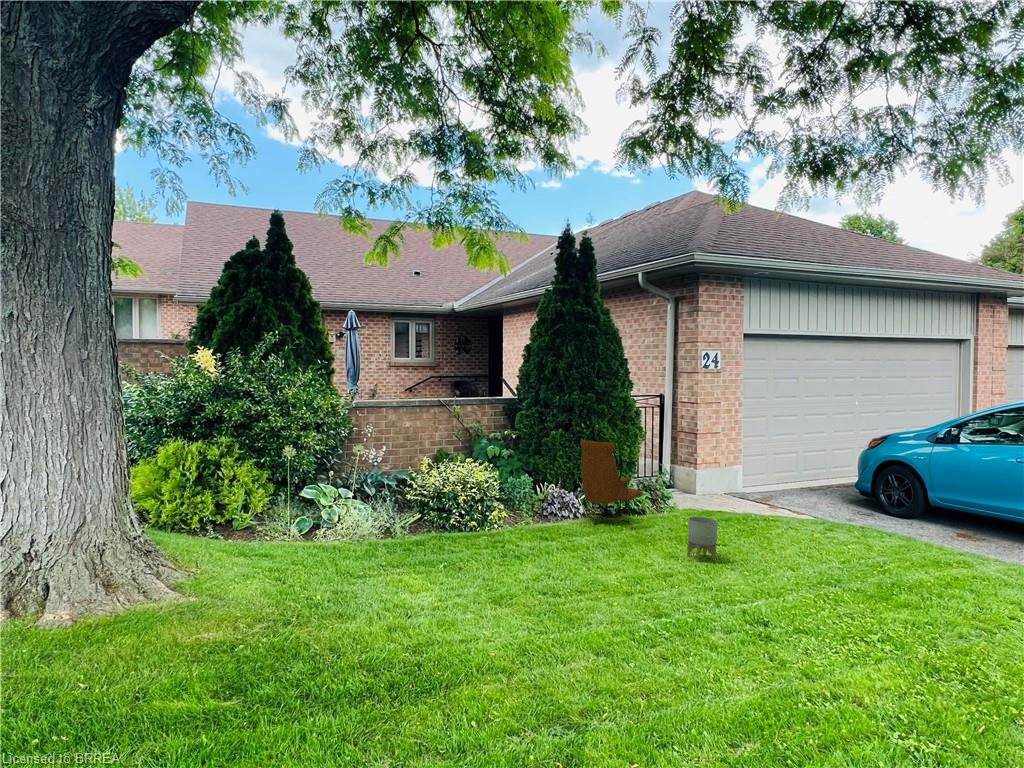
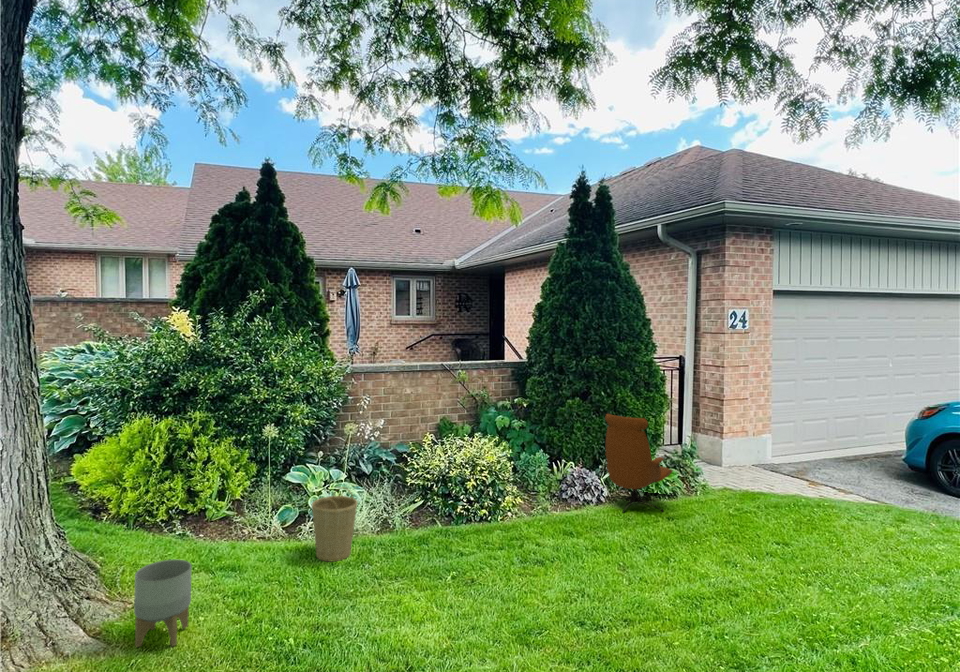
basket: none [328,496,366,555] -> present [312,488,358,562]
planter: present [687,517,718,562] -> present [134,559,192,647]

